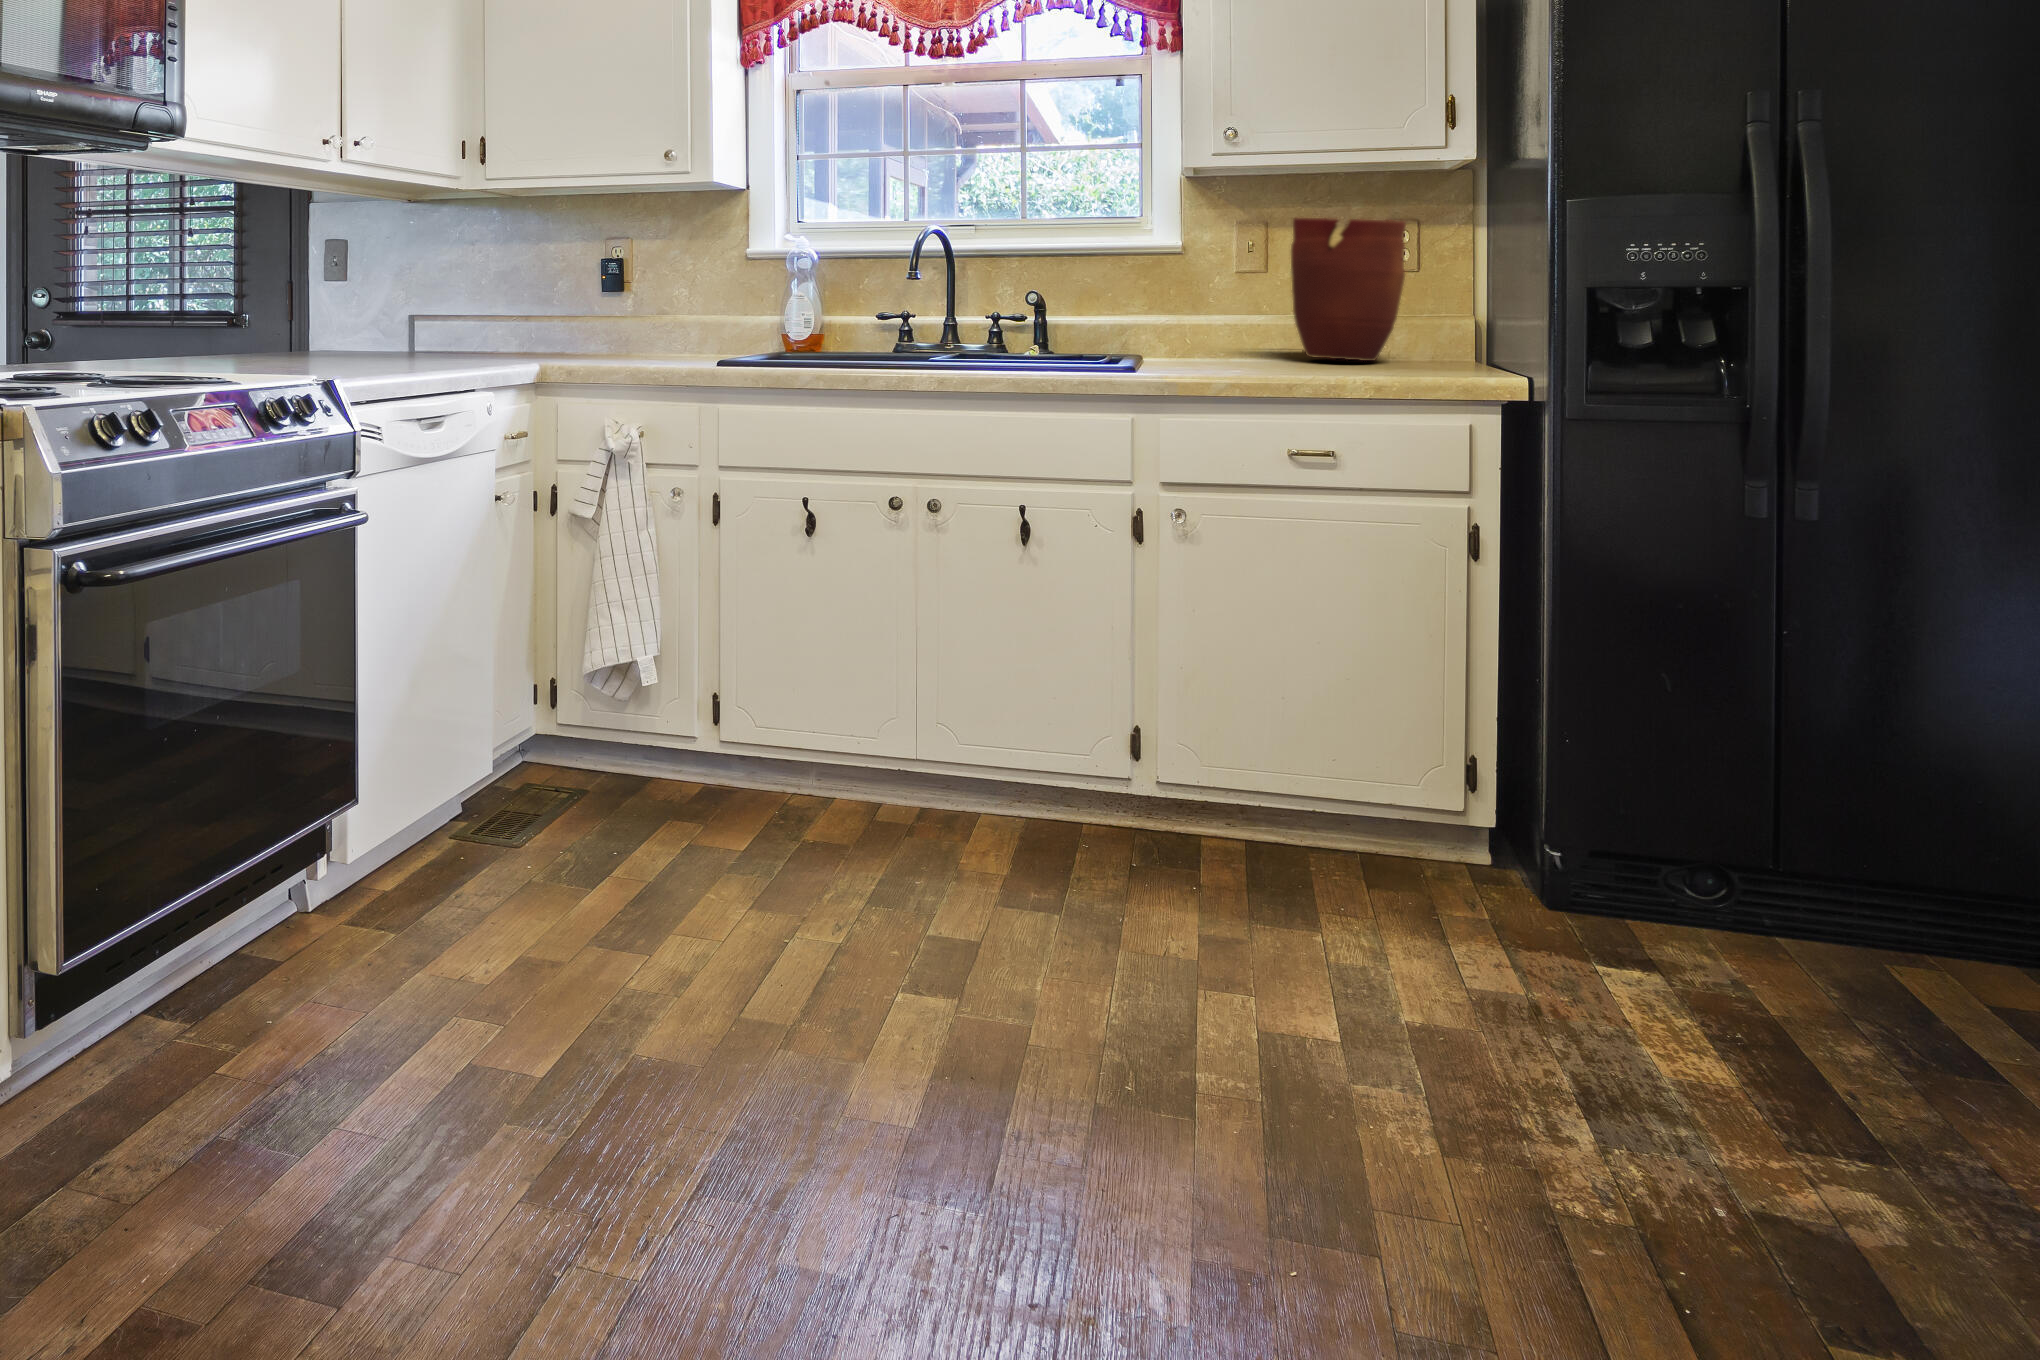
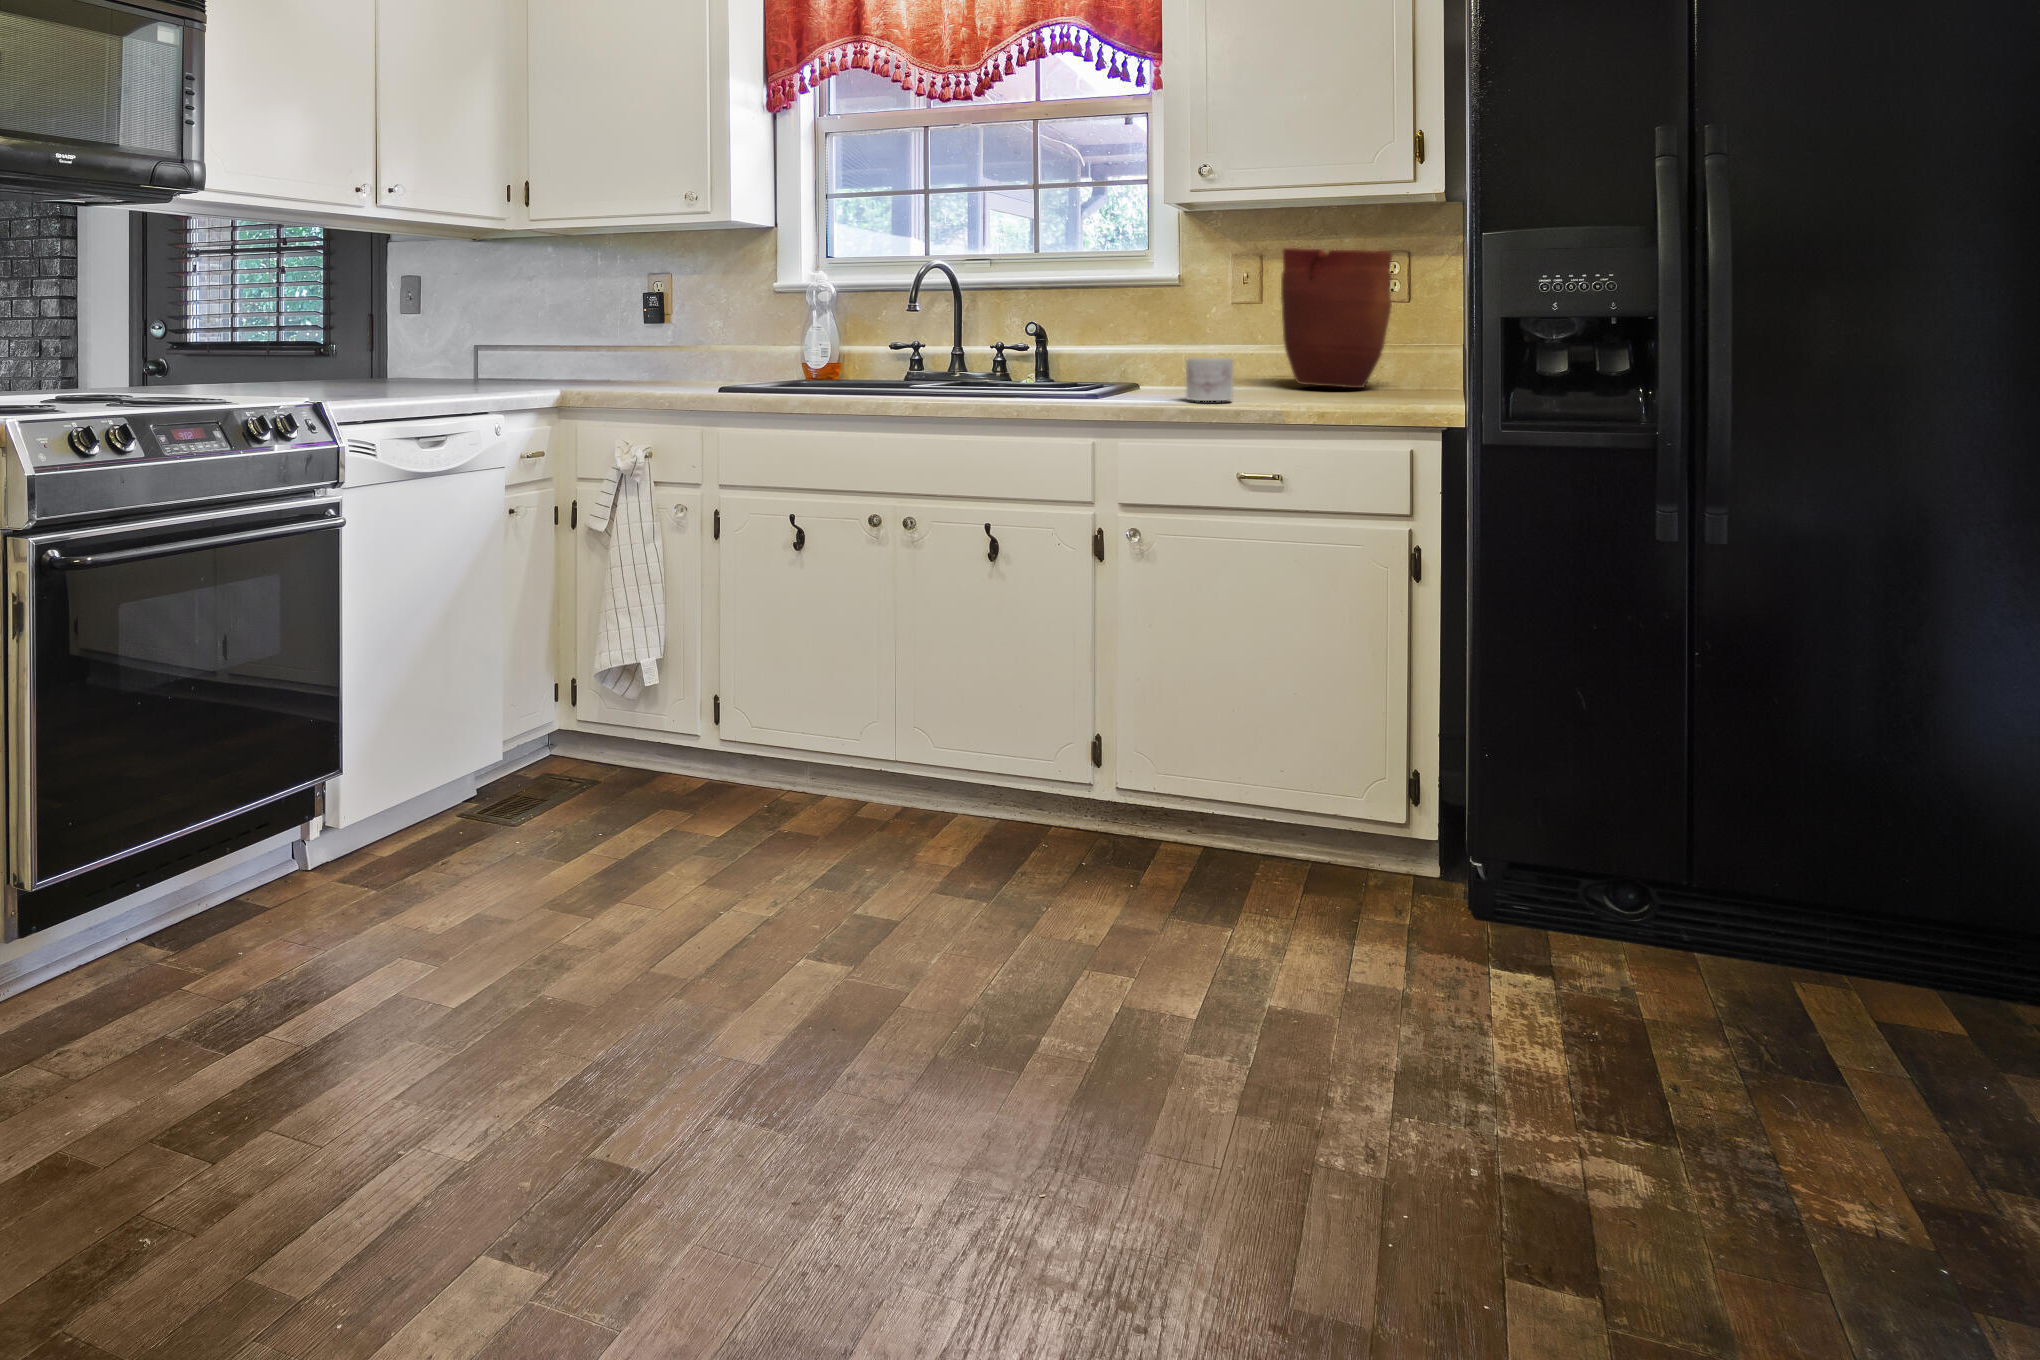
mug: none [1218,330,1268,375] -> present [1186,358,1233,401]

